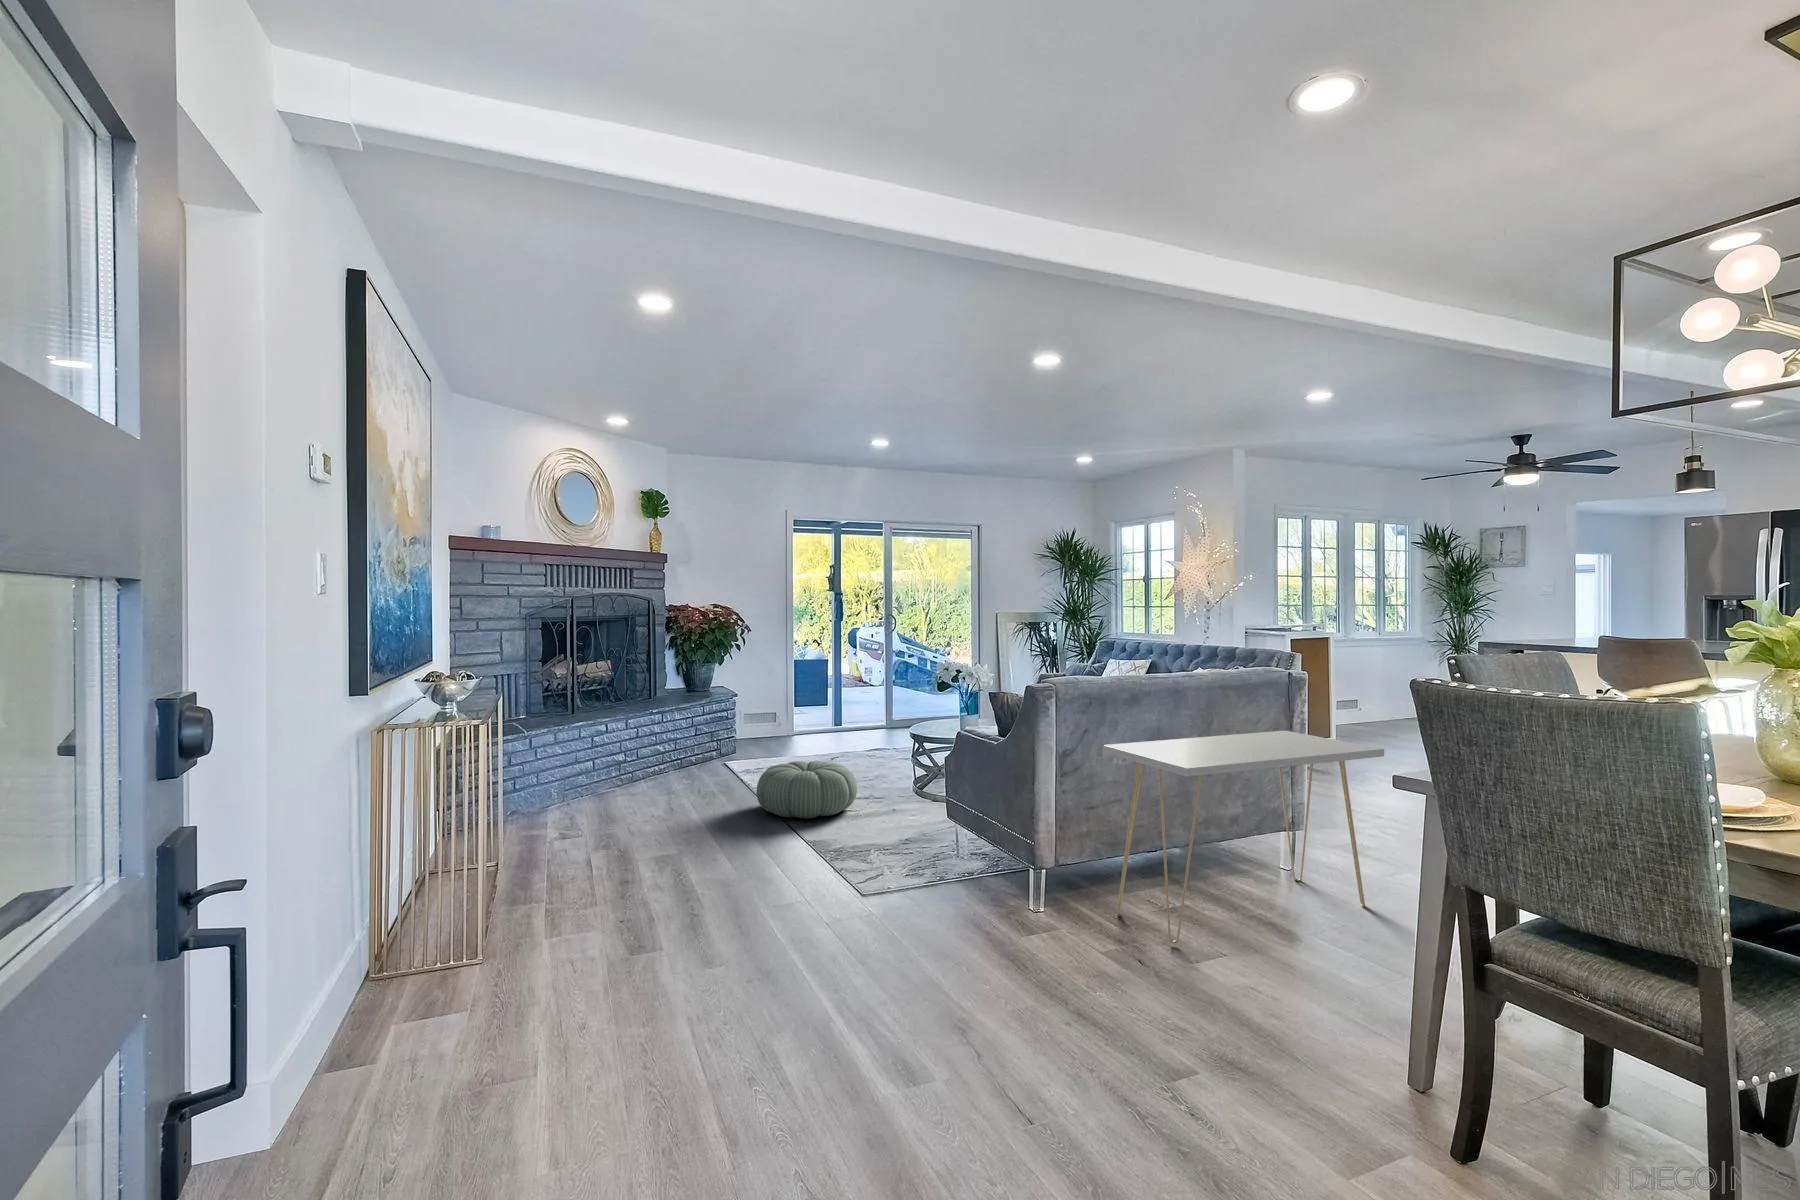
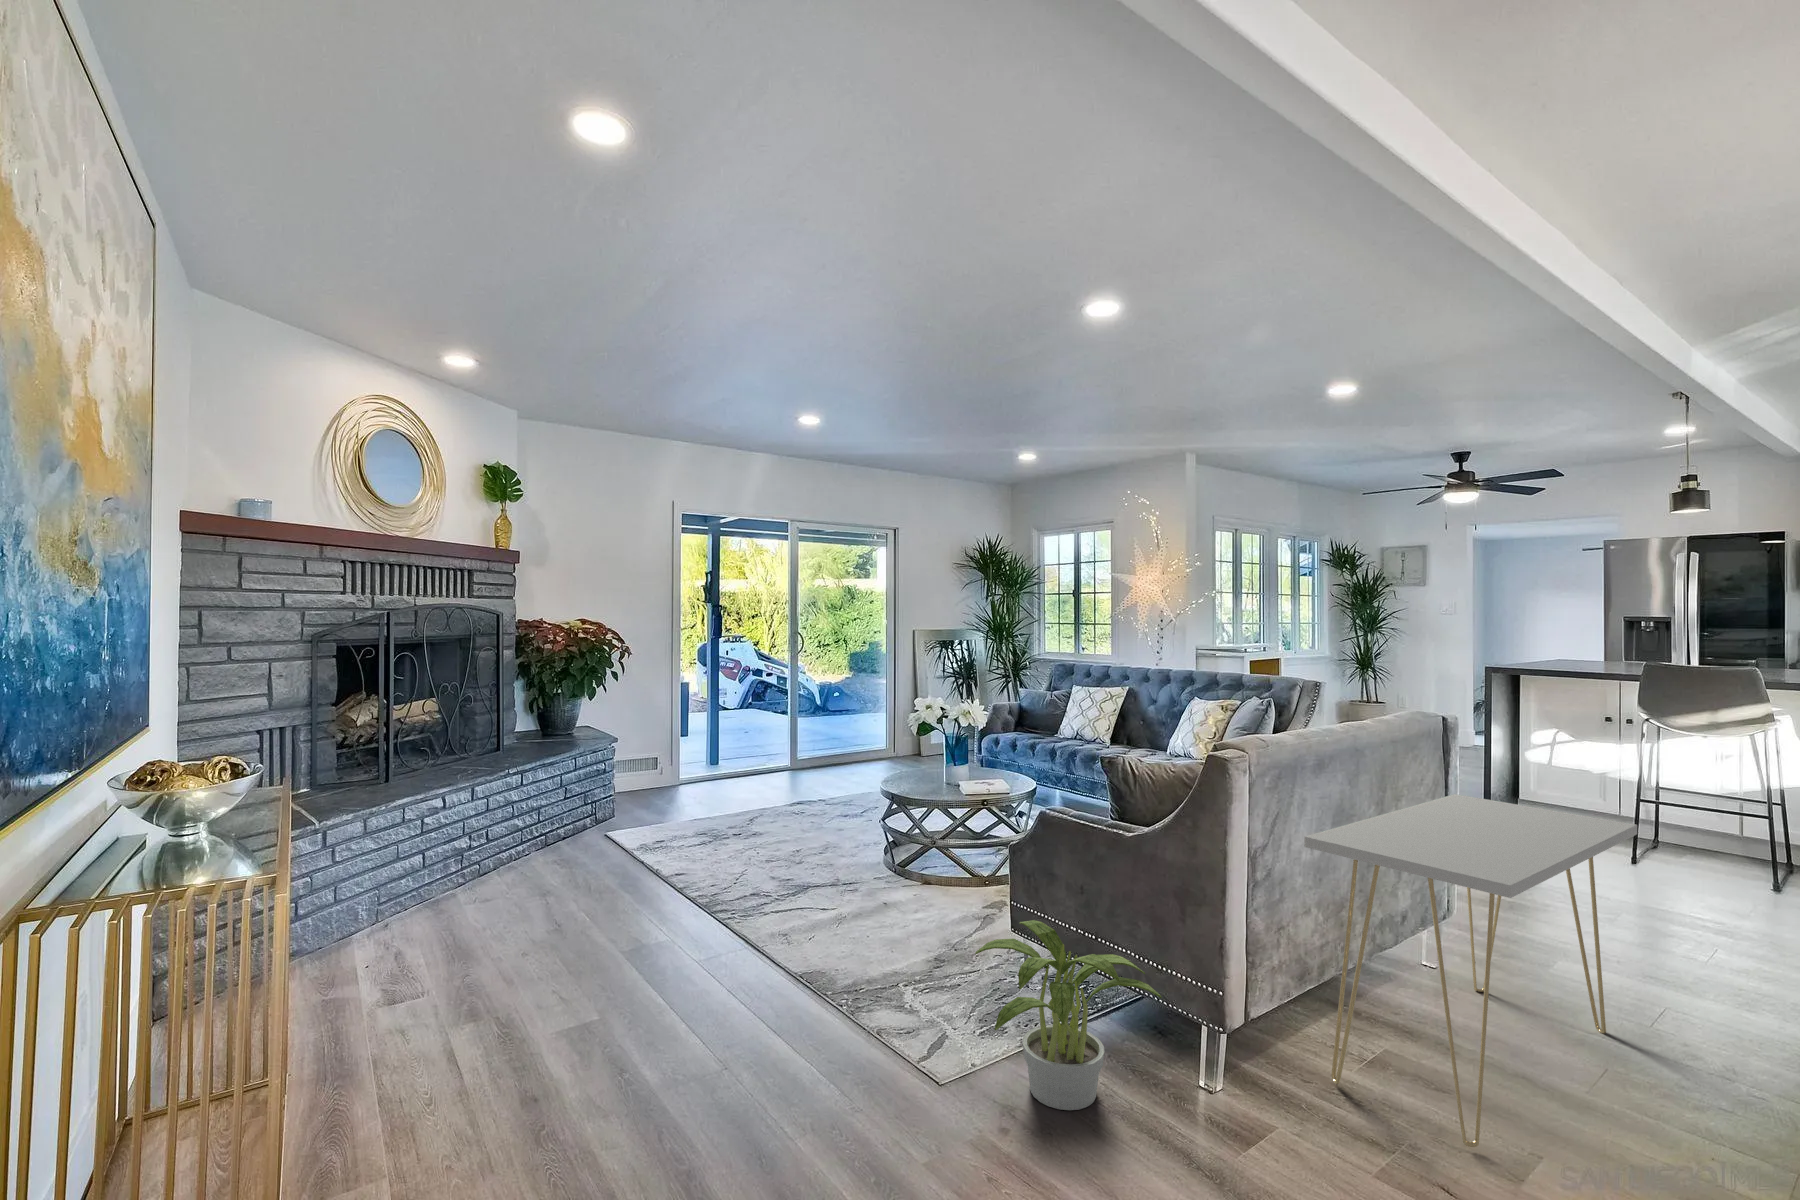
pouf: present [757,761,857,818] -> none [693,839,834,929]
potted plant: none [878,797,991,909] -> present [975,920,1162,1110]

